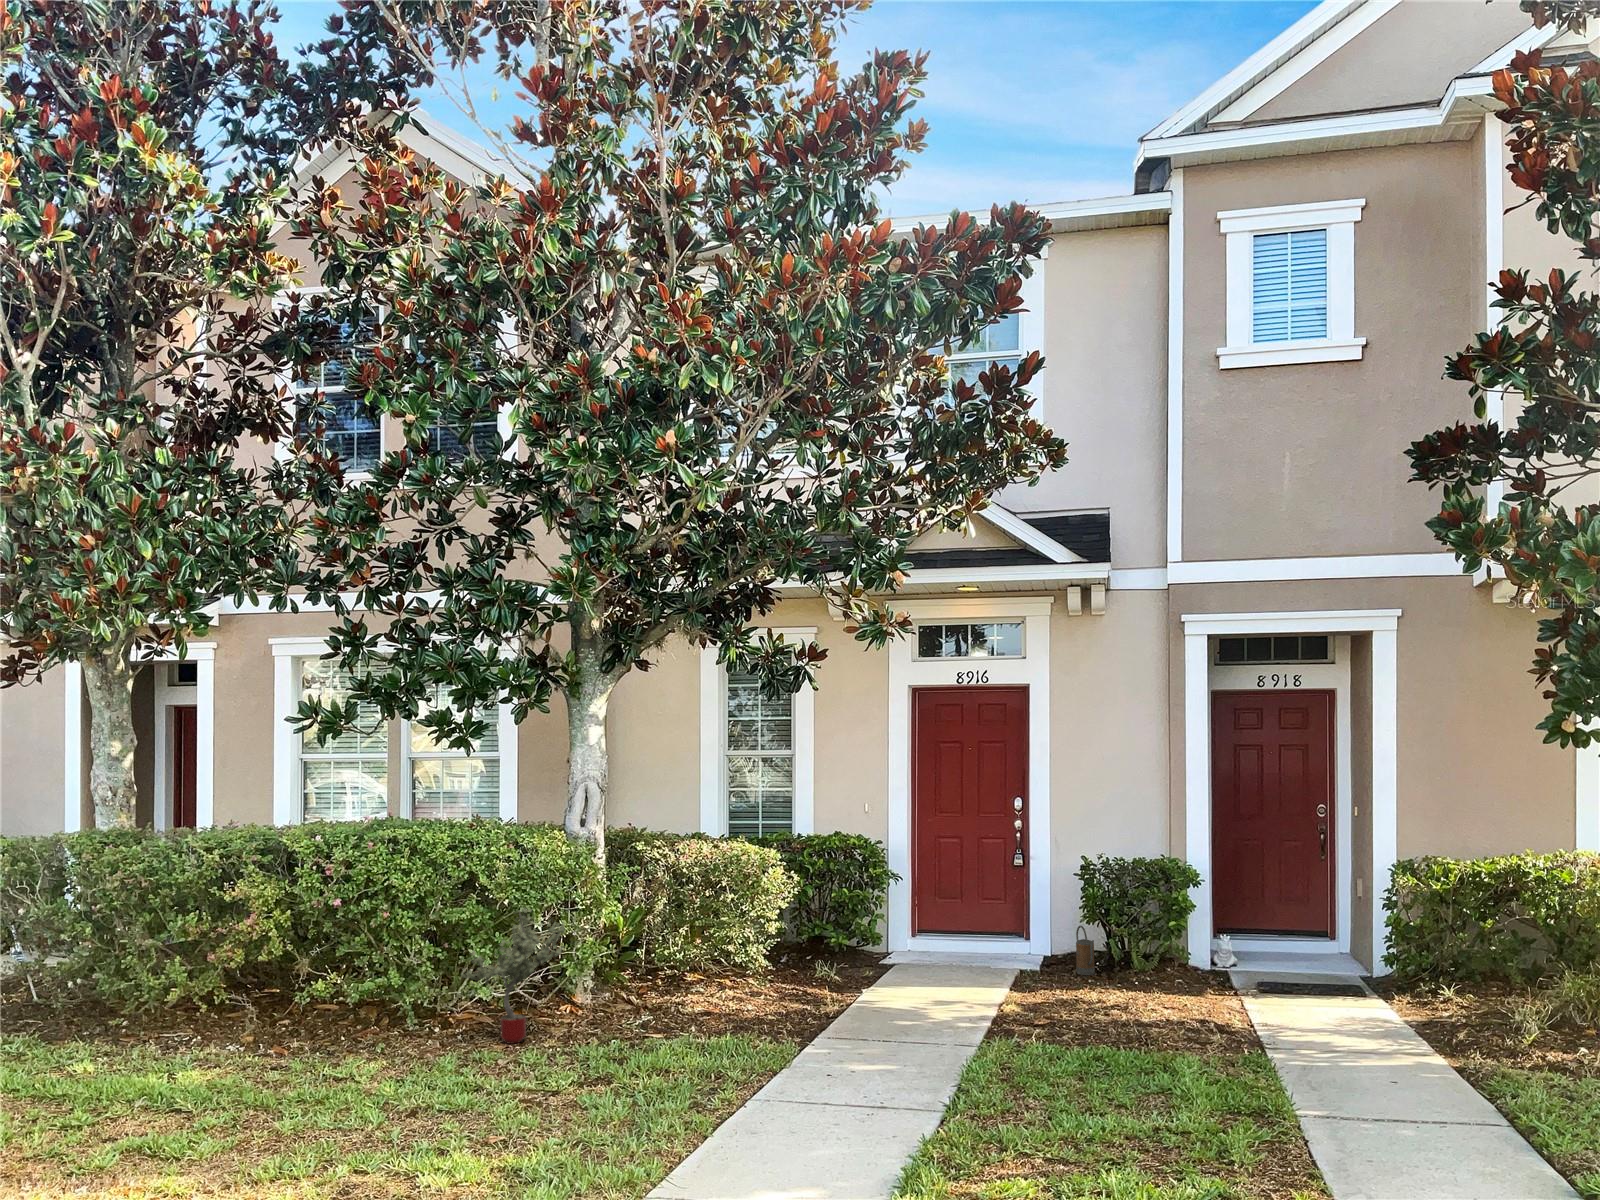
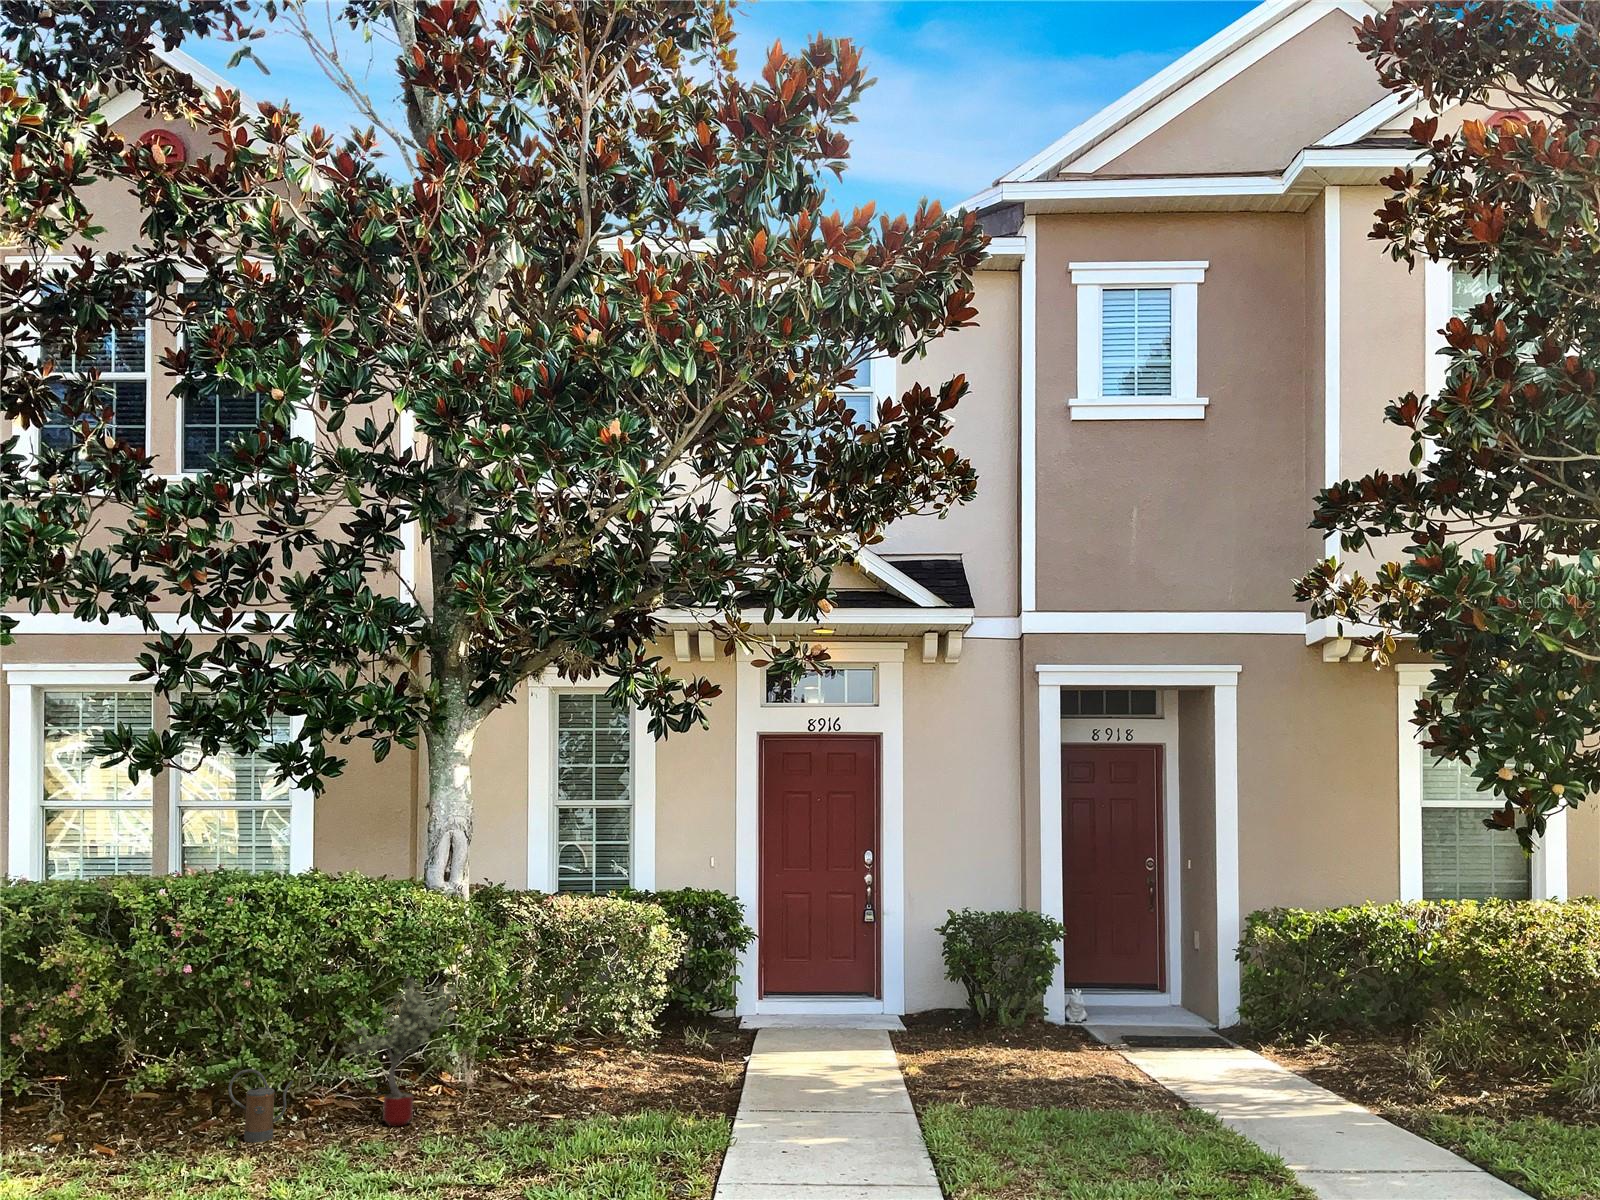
watering can: present [1076,926,1095,975] -> present [228,1069,294,1142]

